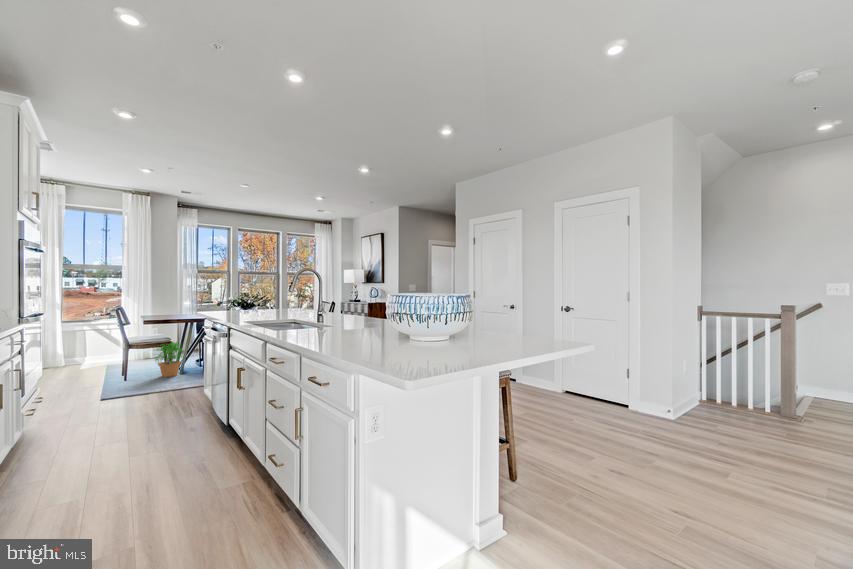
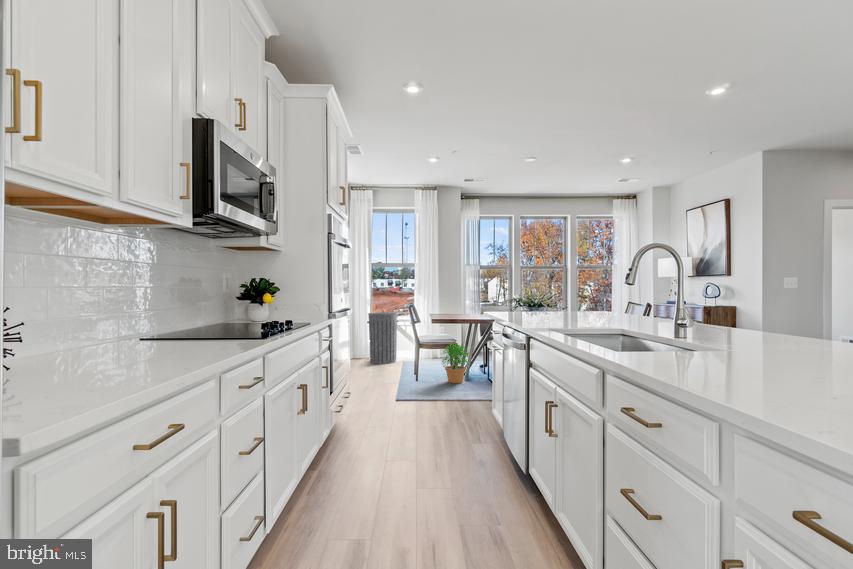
trash can: none [56,314,100,370] -> present [367,311,398,364]

